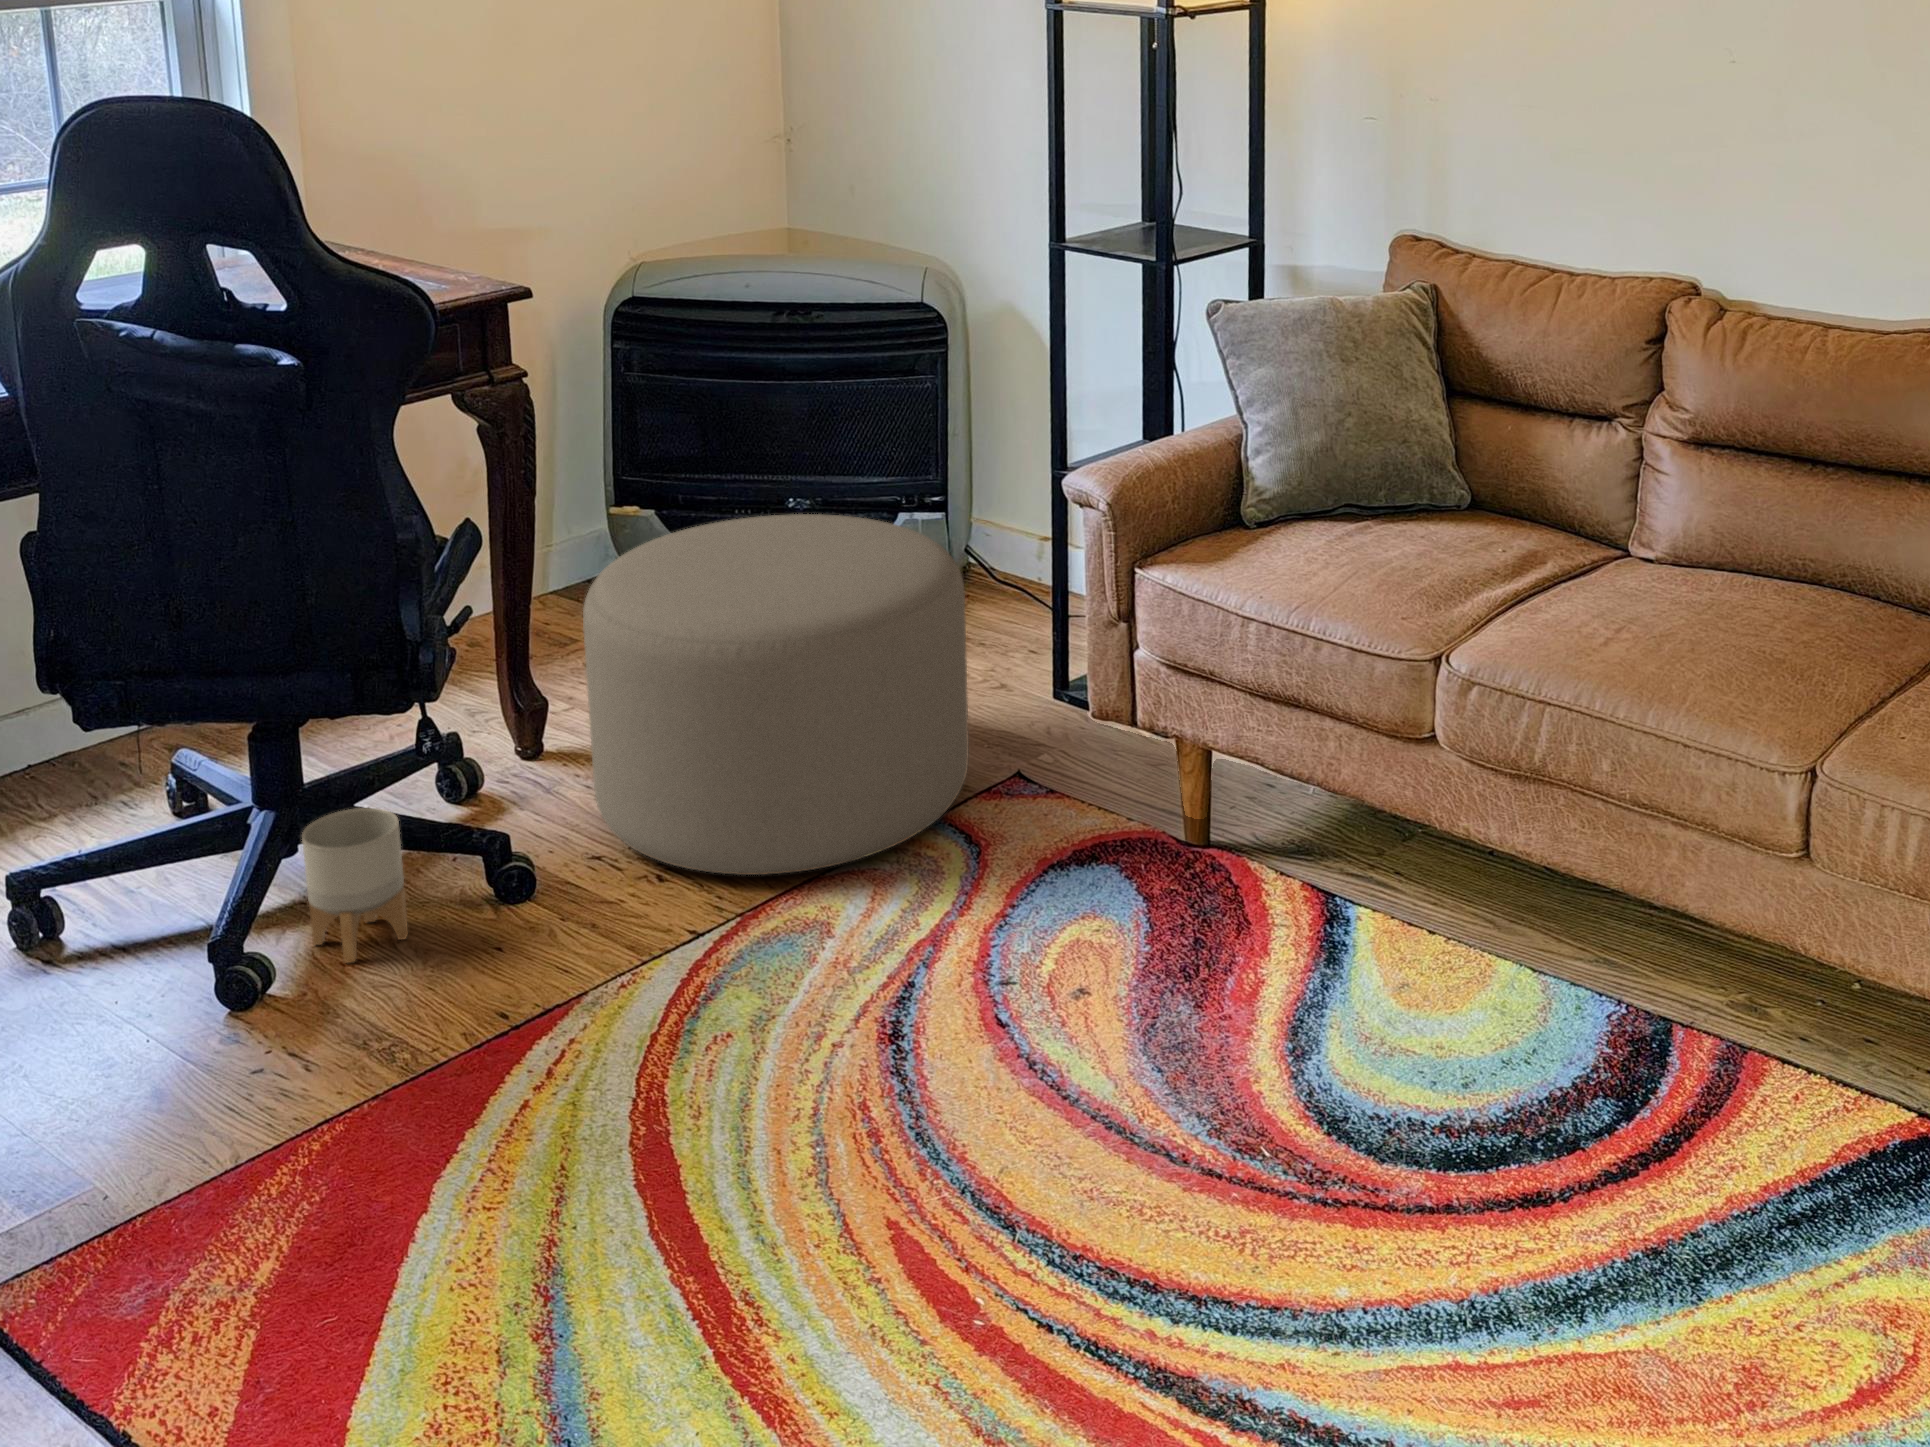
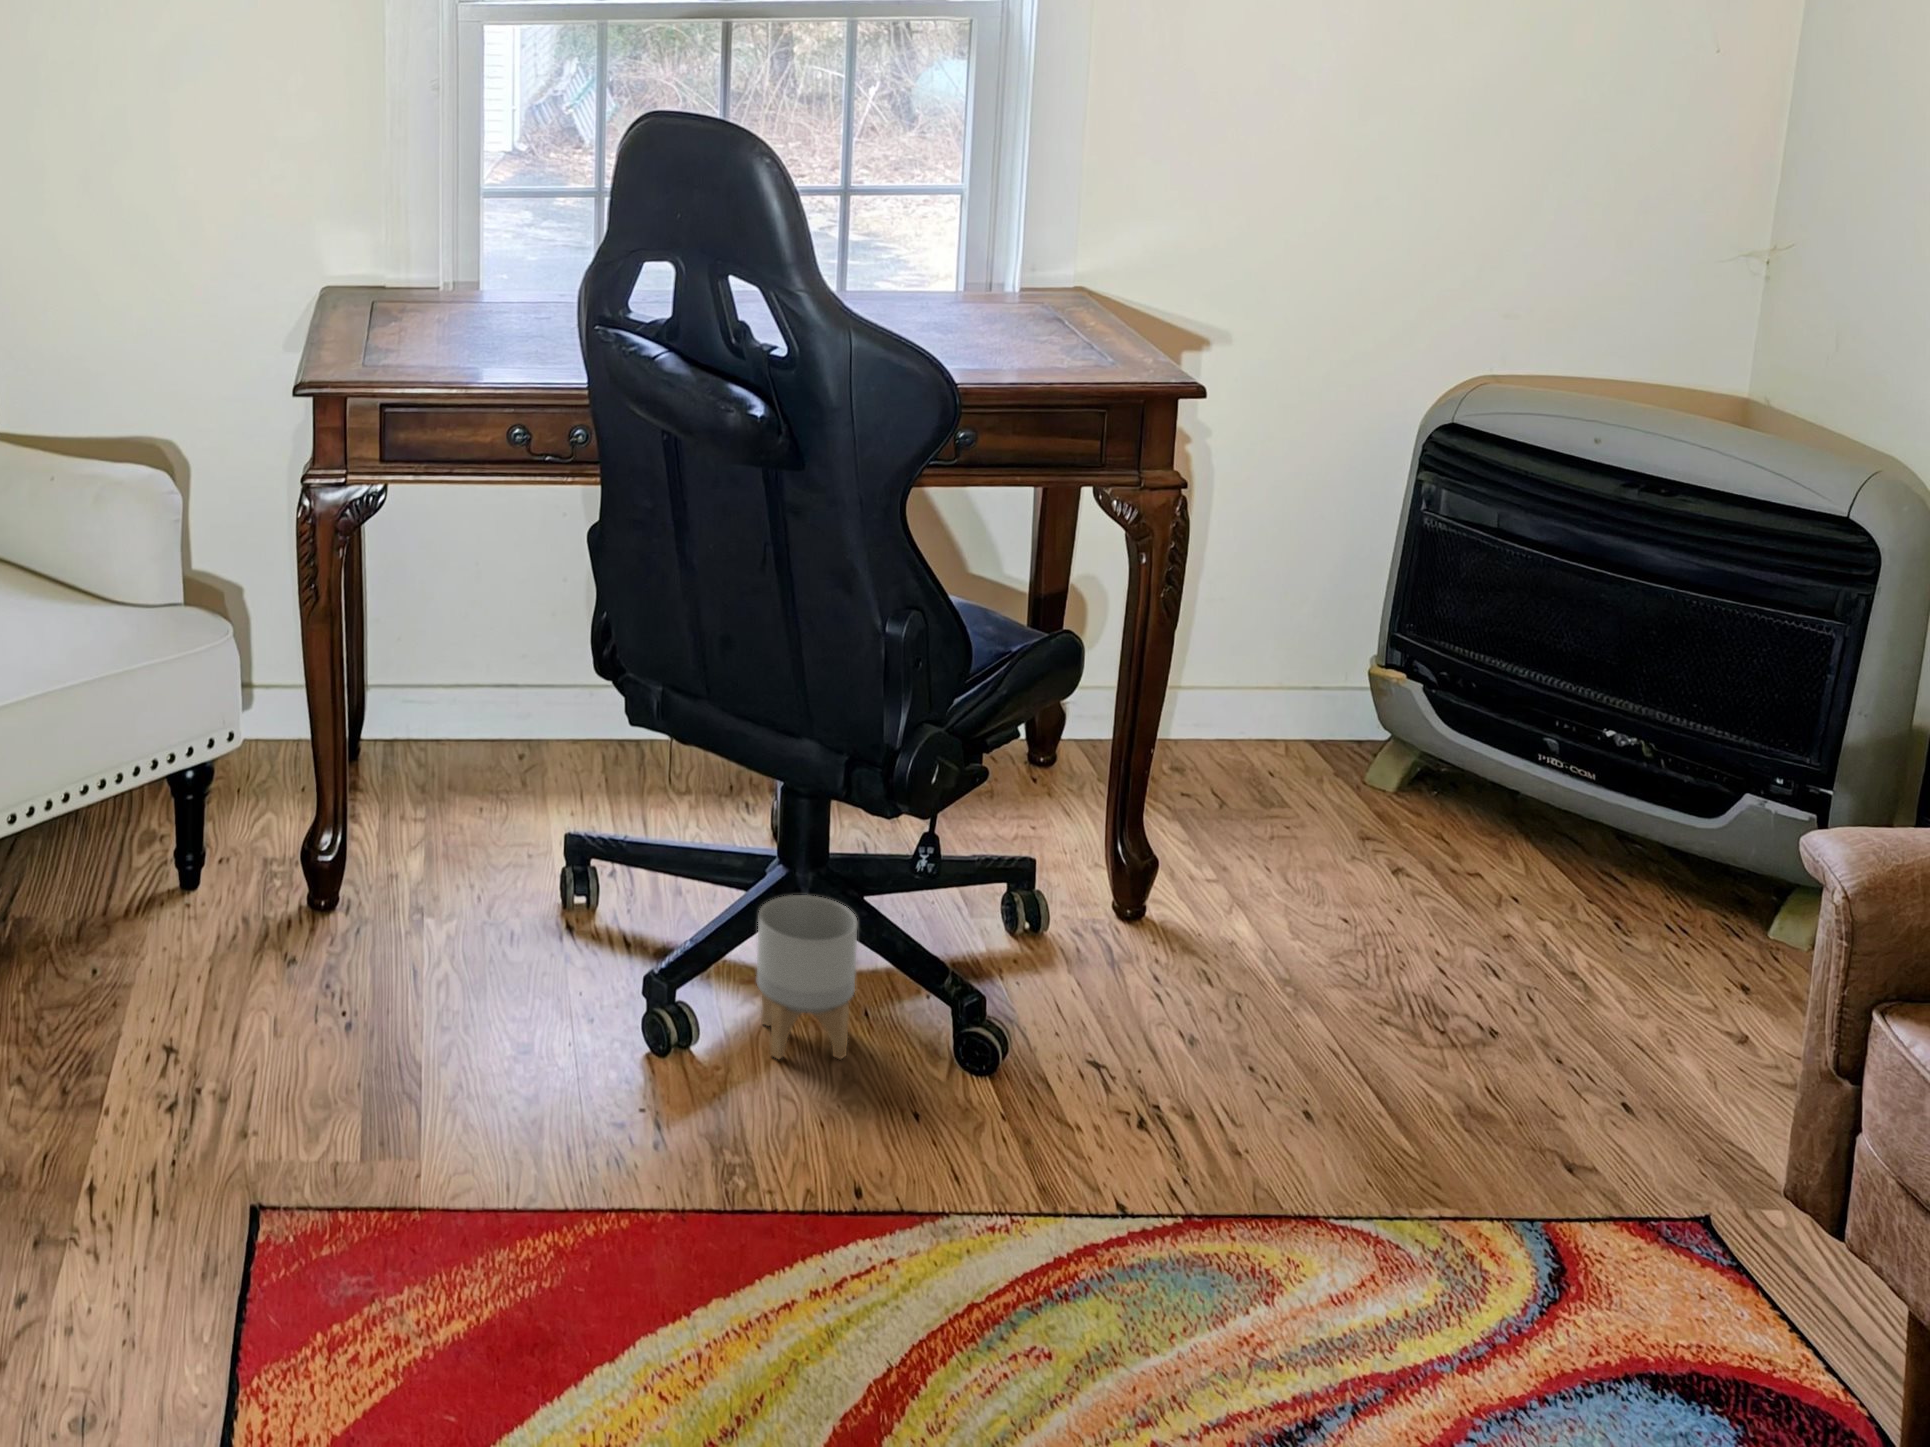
ottoman: present [583,514,969,875] -> none [1112,717,1664,1229]

